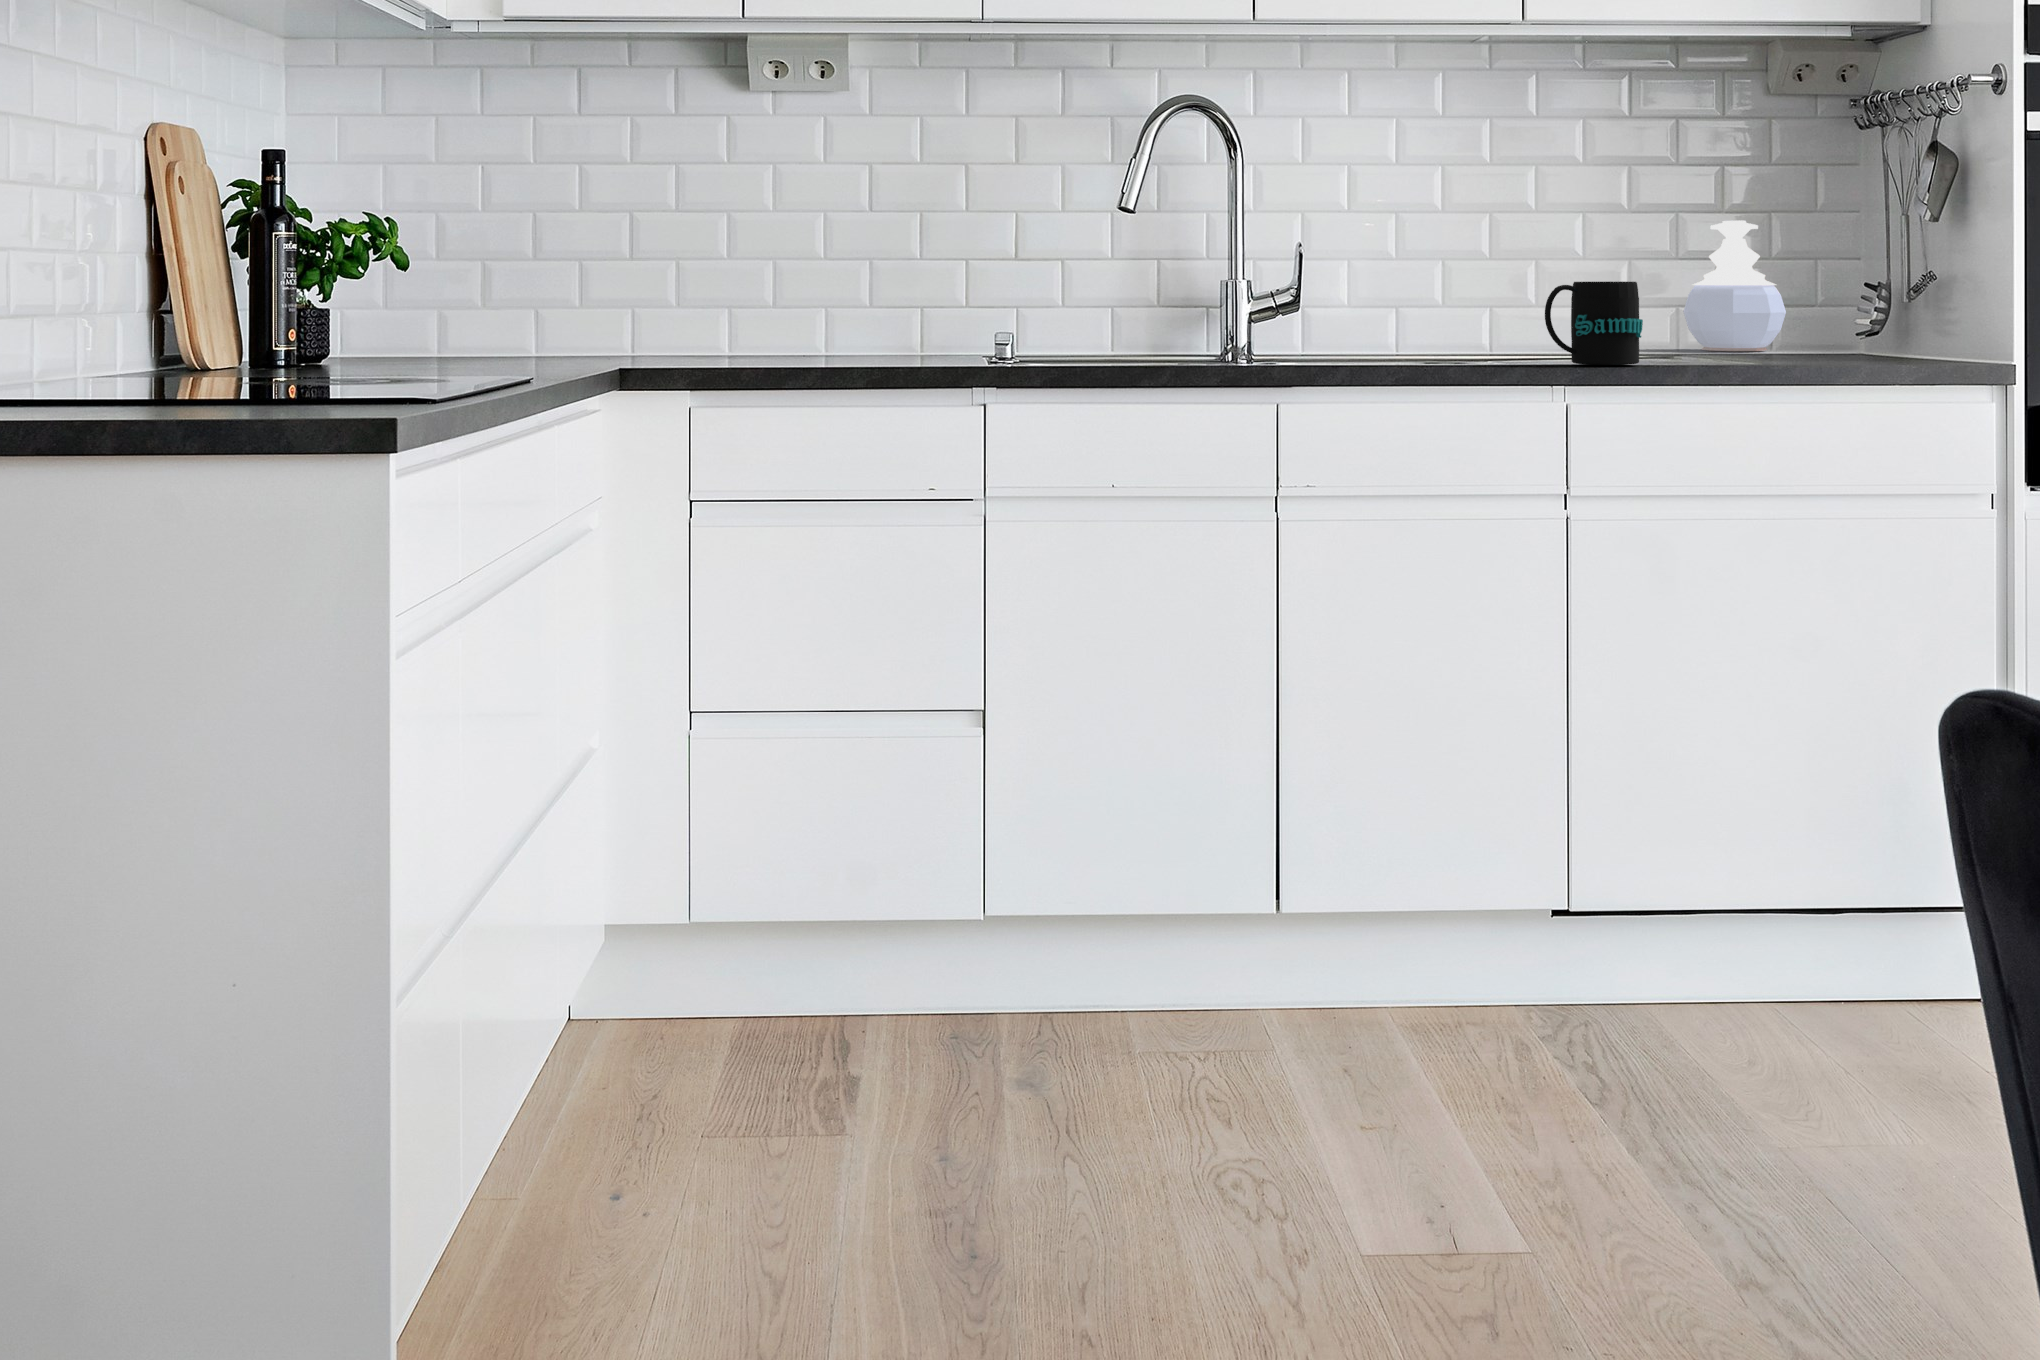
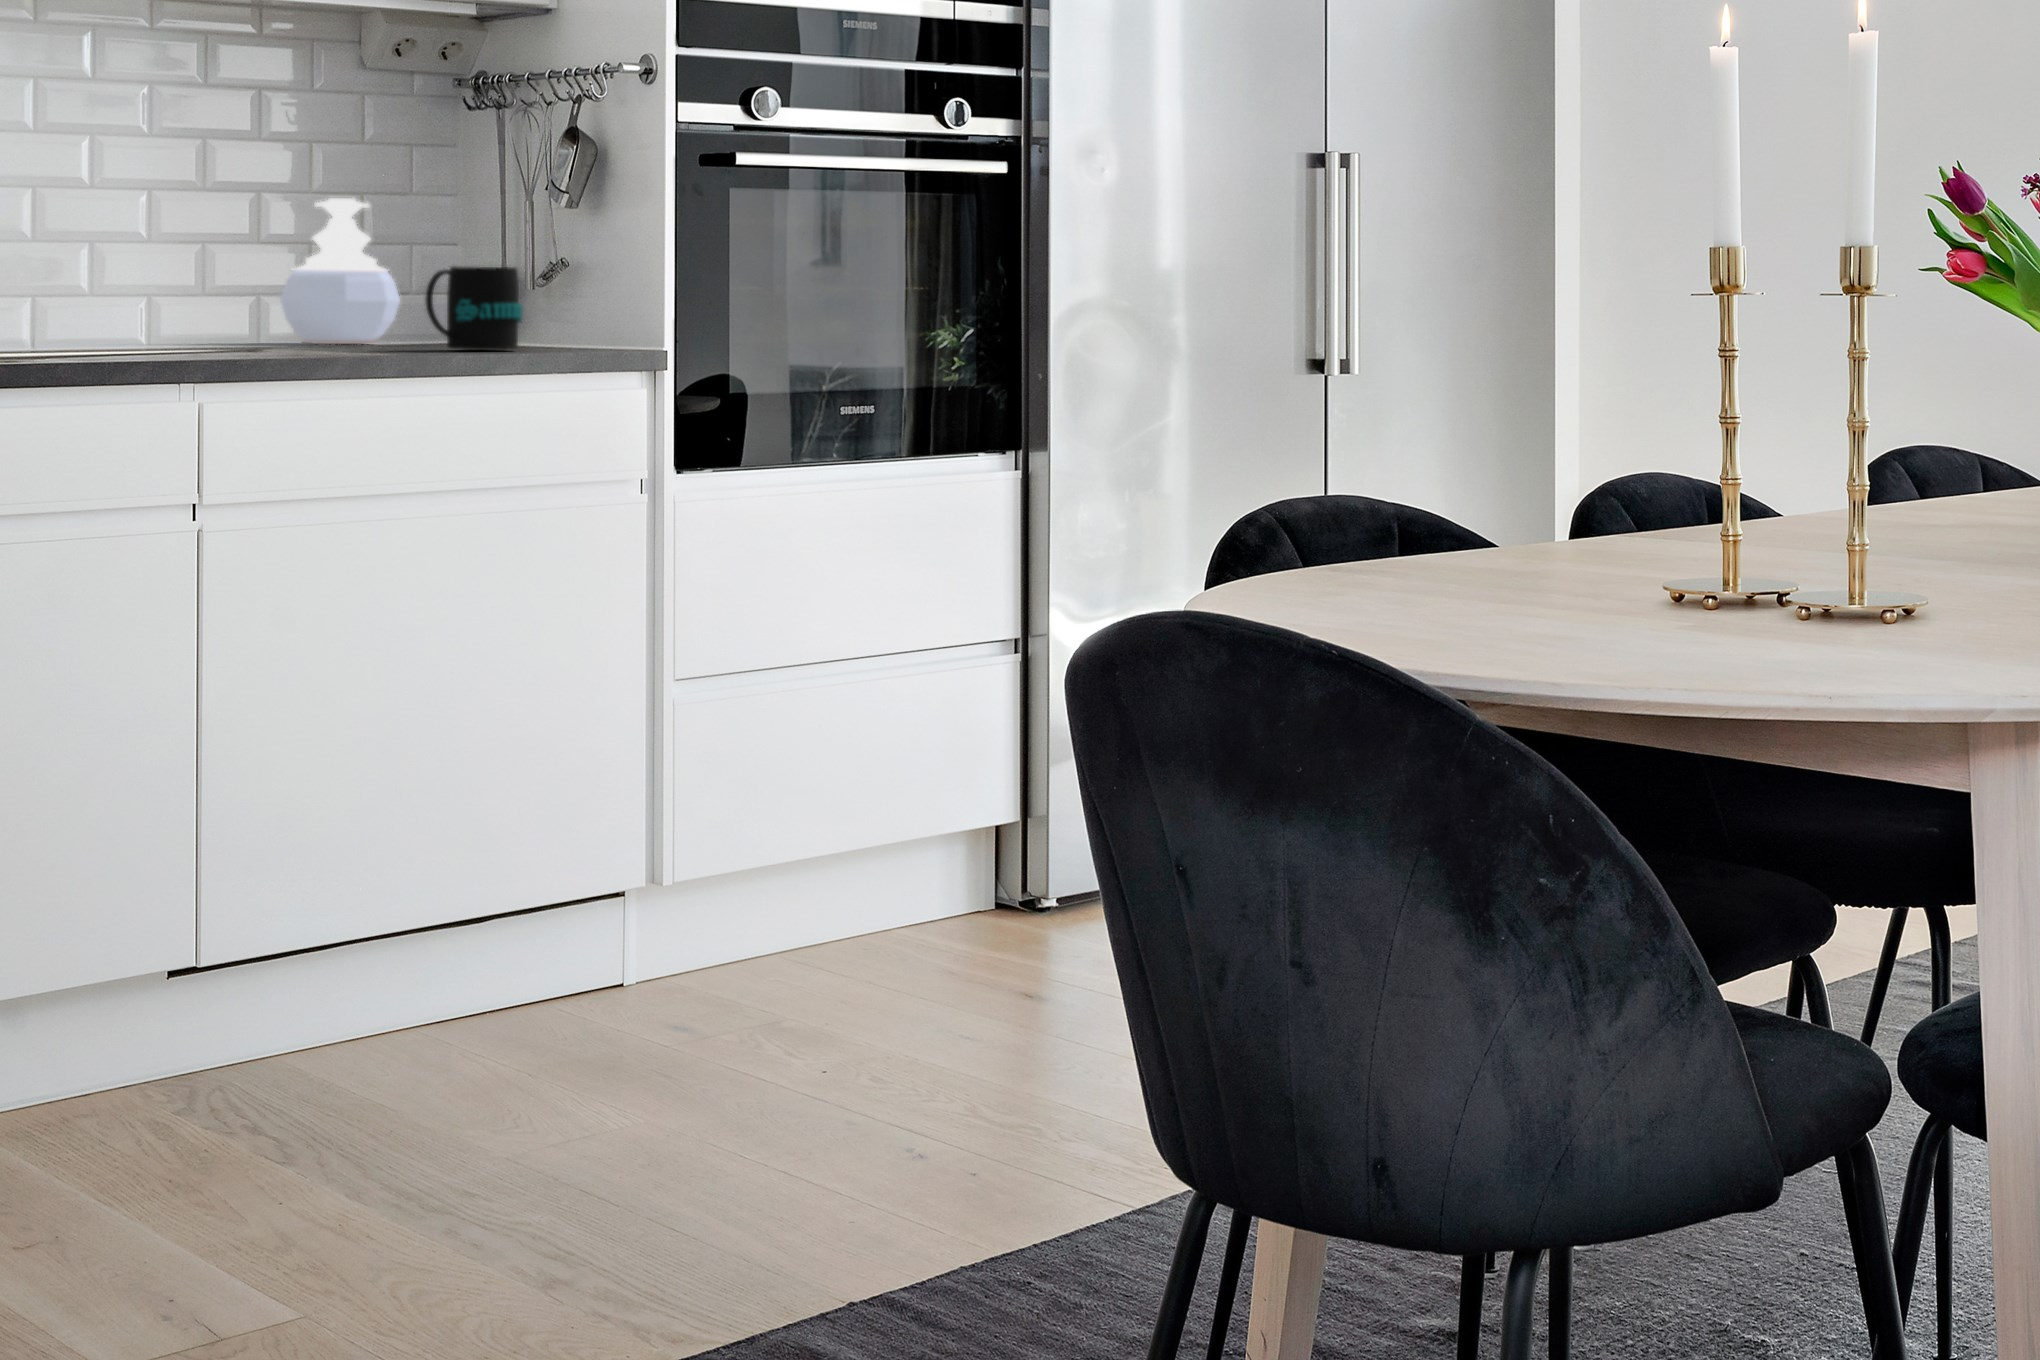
mug: present [1545,282,1643,365] -> present [425,266,523,350]

